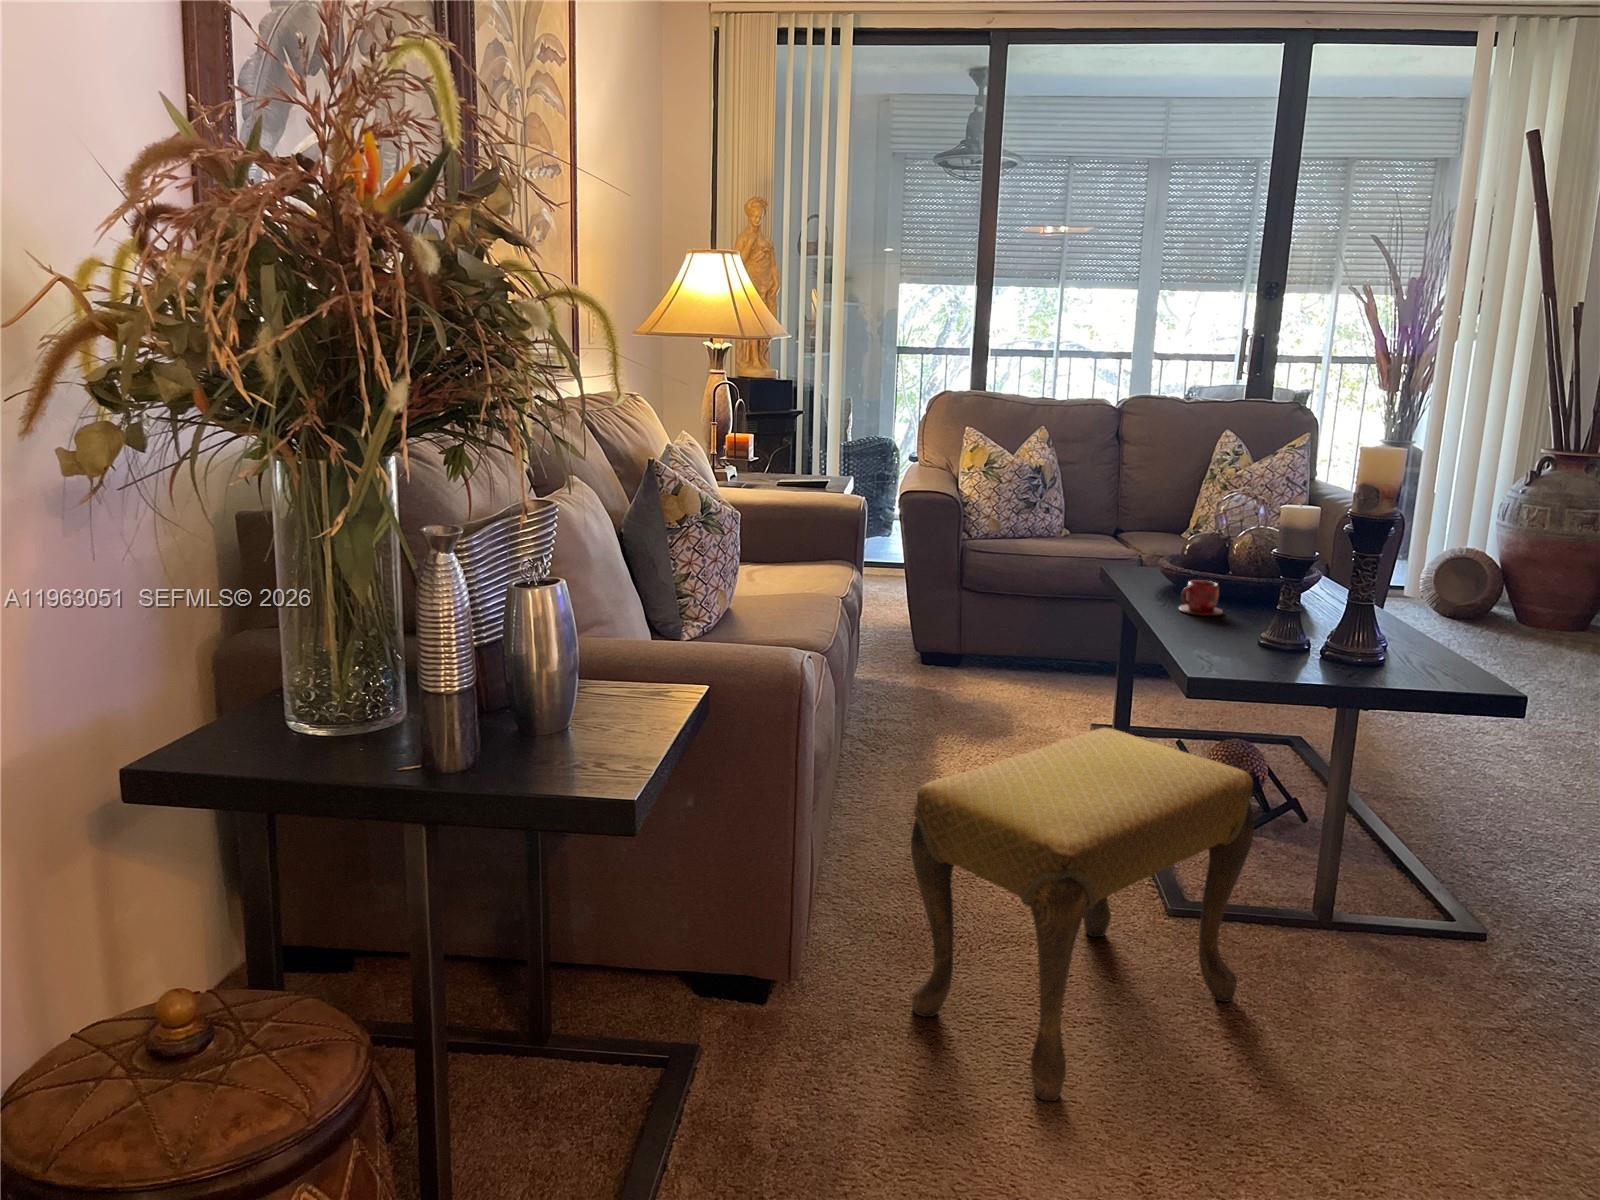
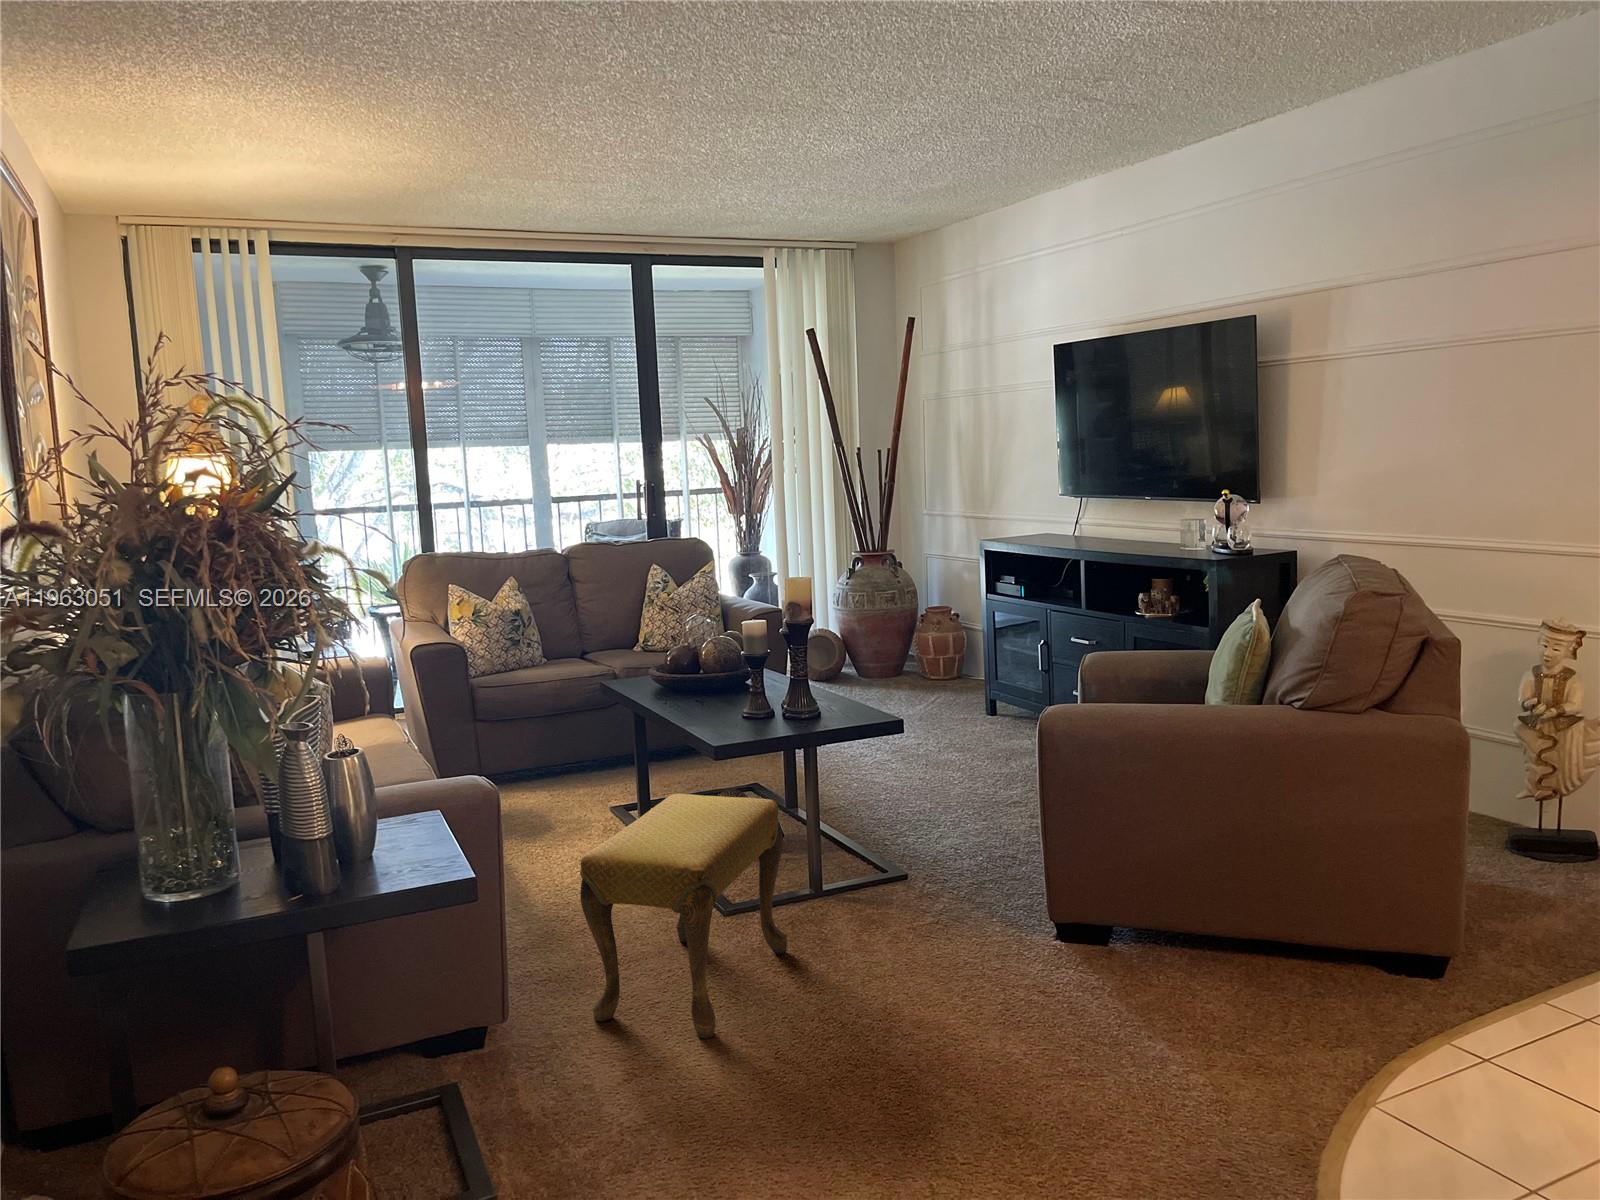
teacup: present [1179,580,1223,616] -> none [678,682,708,708]

